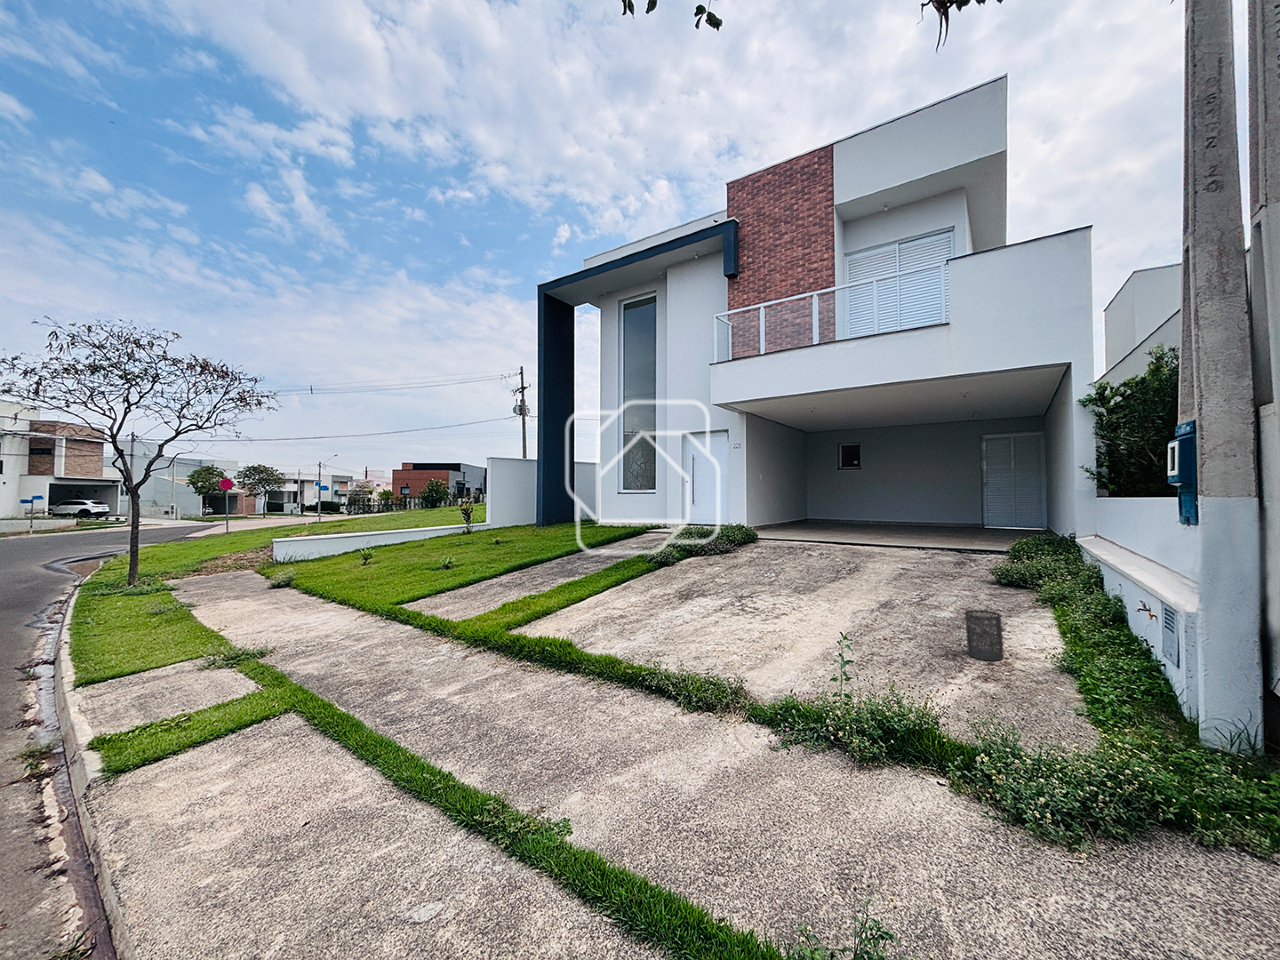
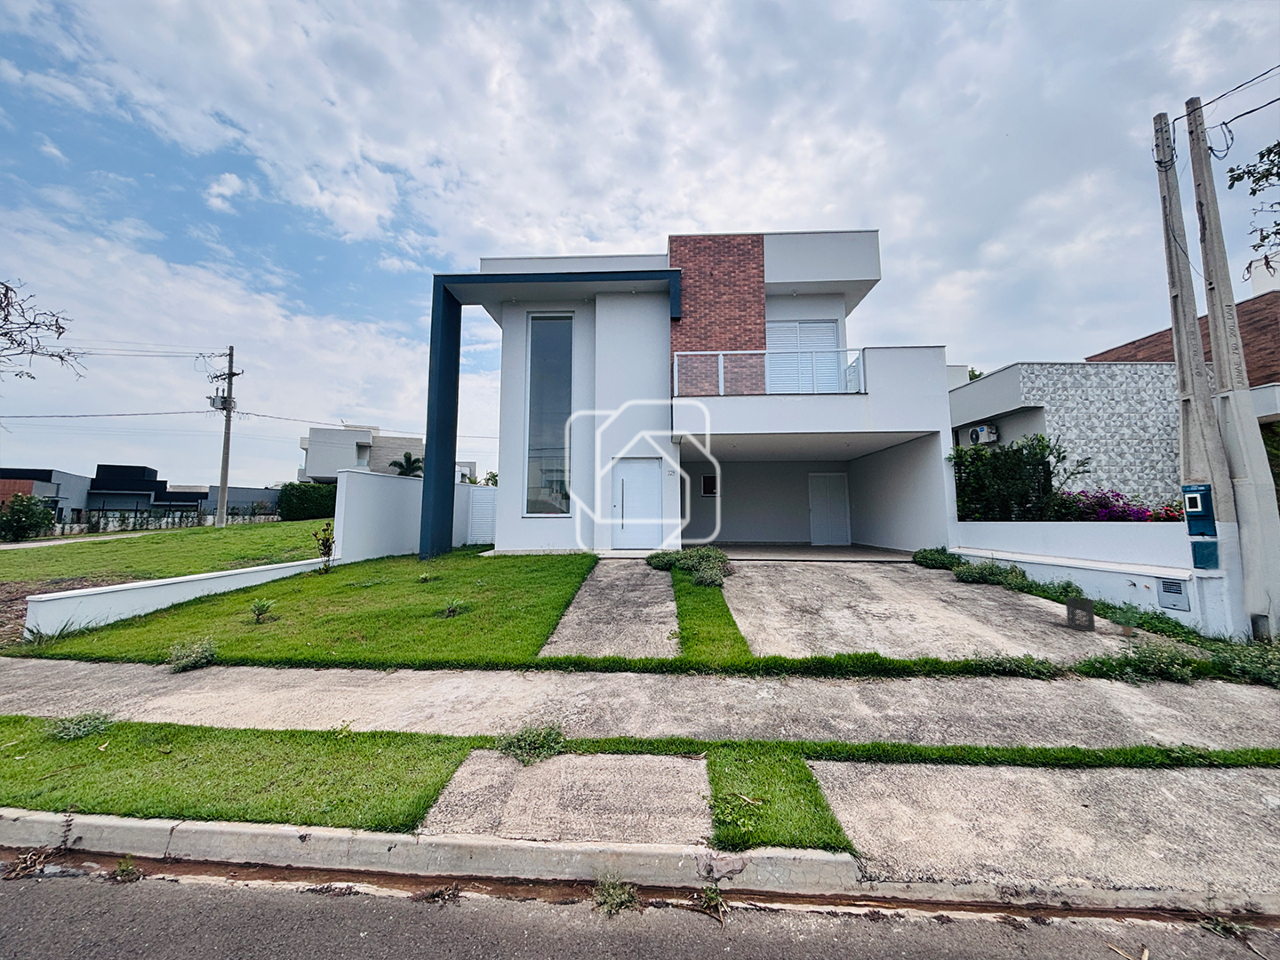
potted plant: none [1014,623,1050,675] -> present [1118,604,1137,636]

